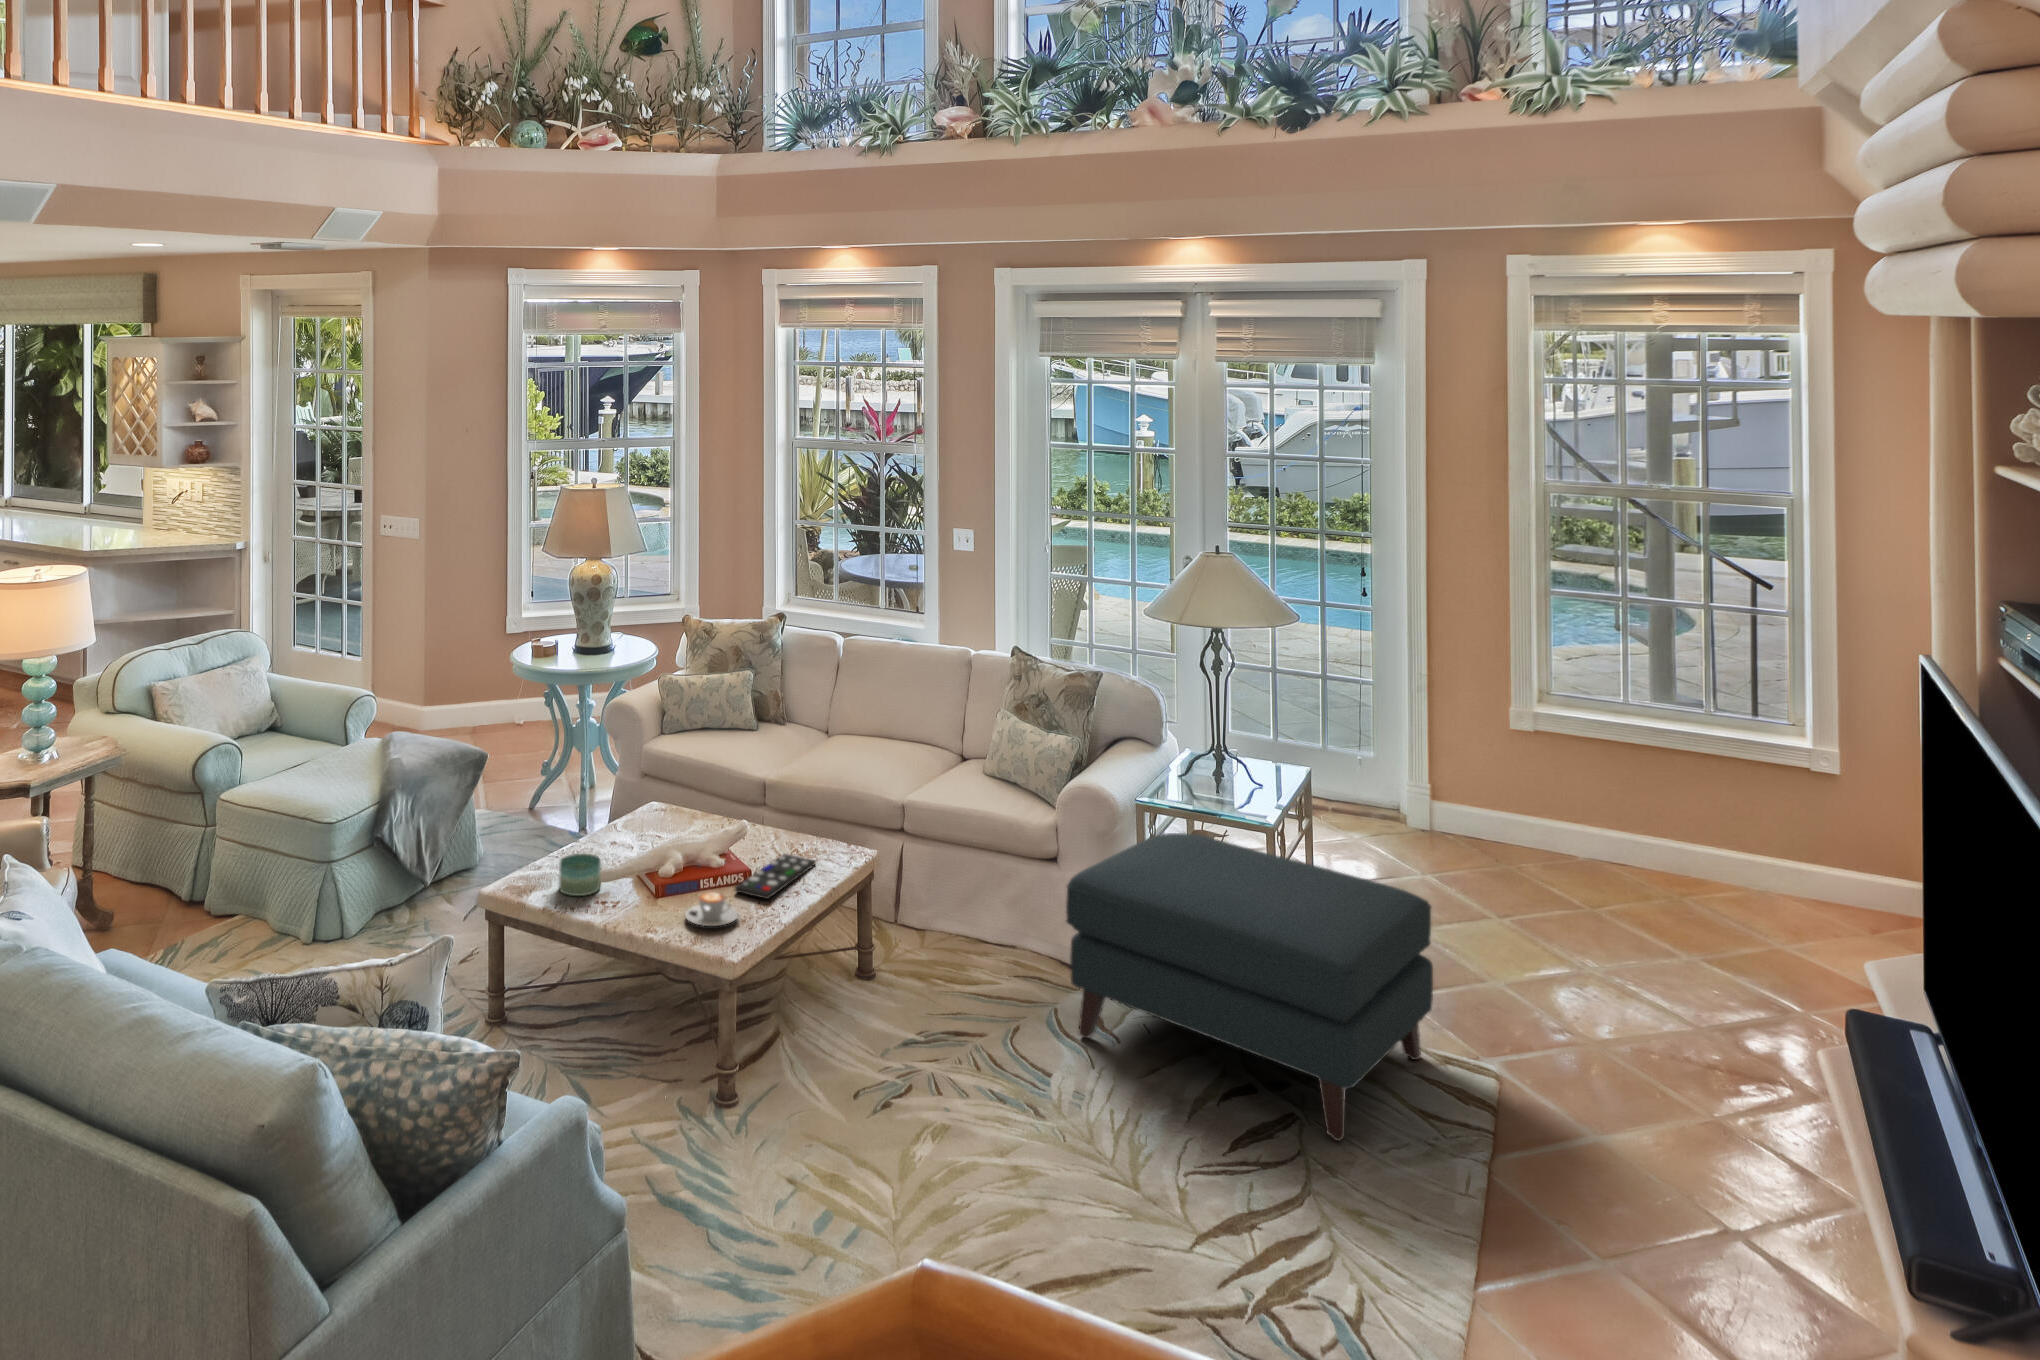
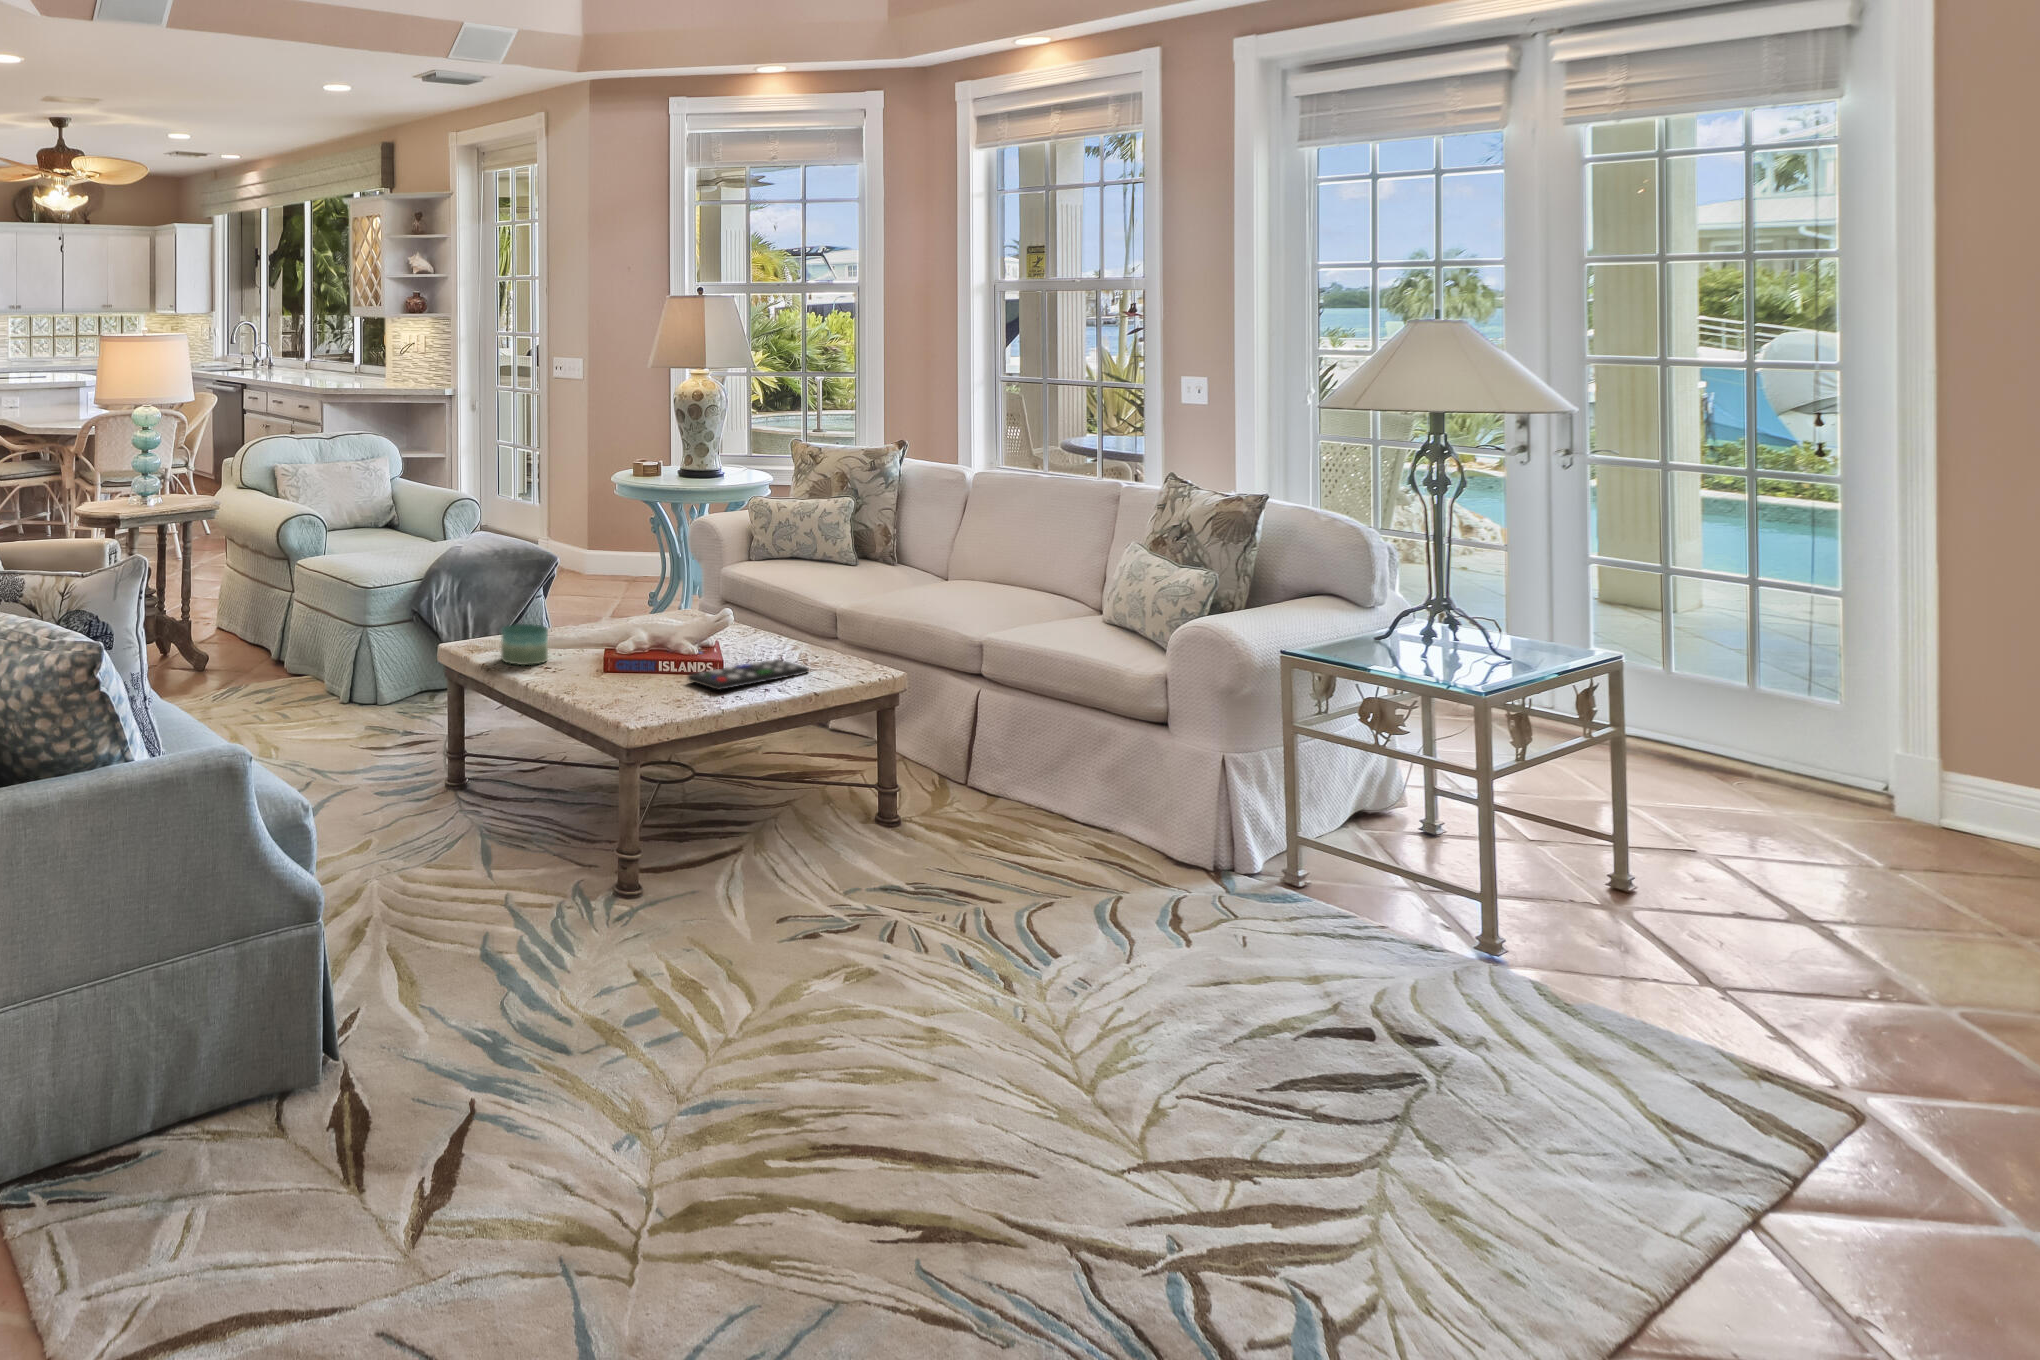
ottoman: present [1066,833,1433,1141] -> none [1111,690,1725,1111]
coffee cup: present [685,892,738,926] -> none [607,668,671,702]

